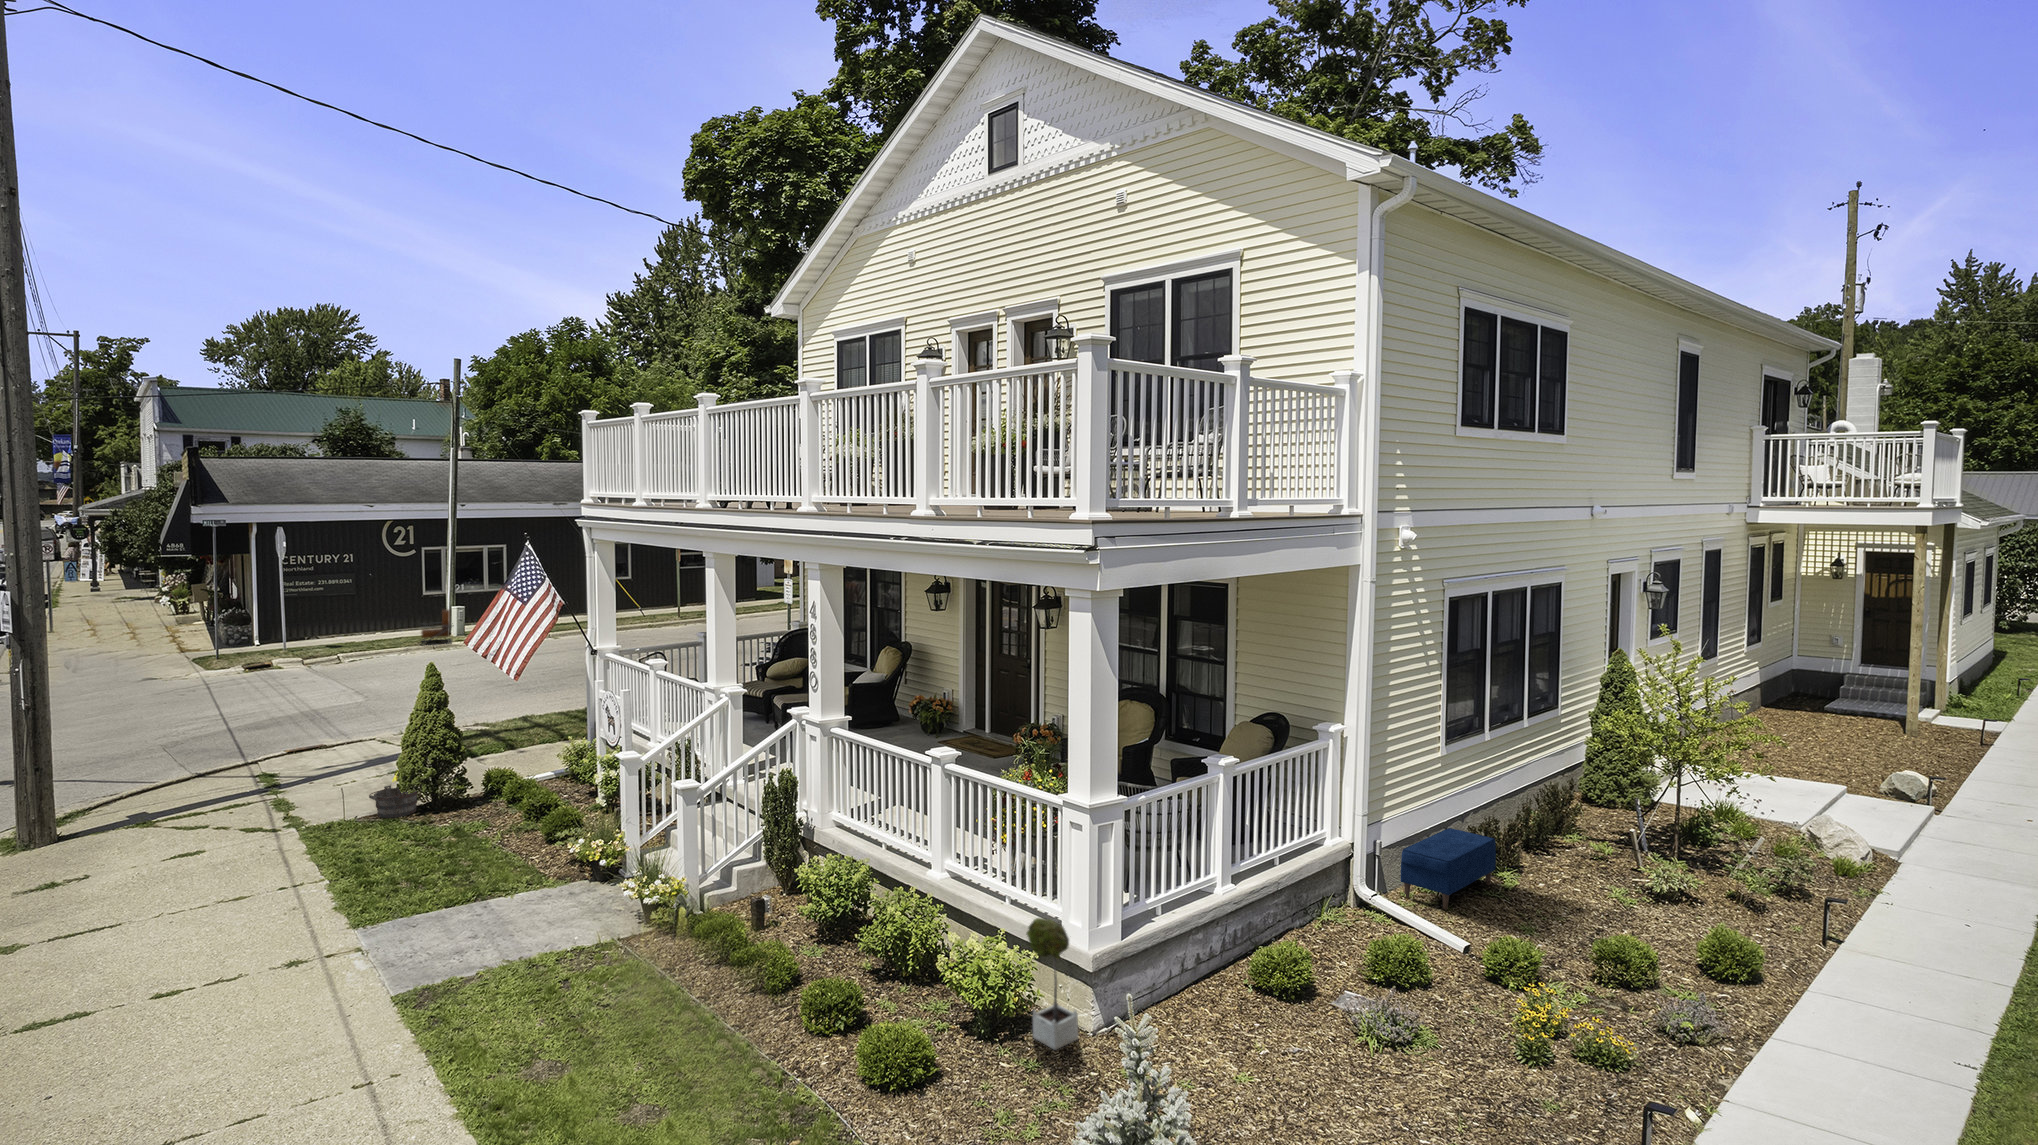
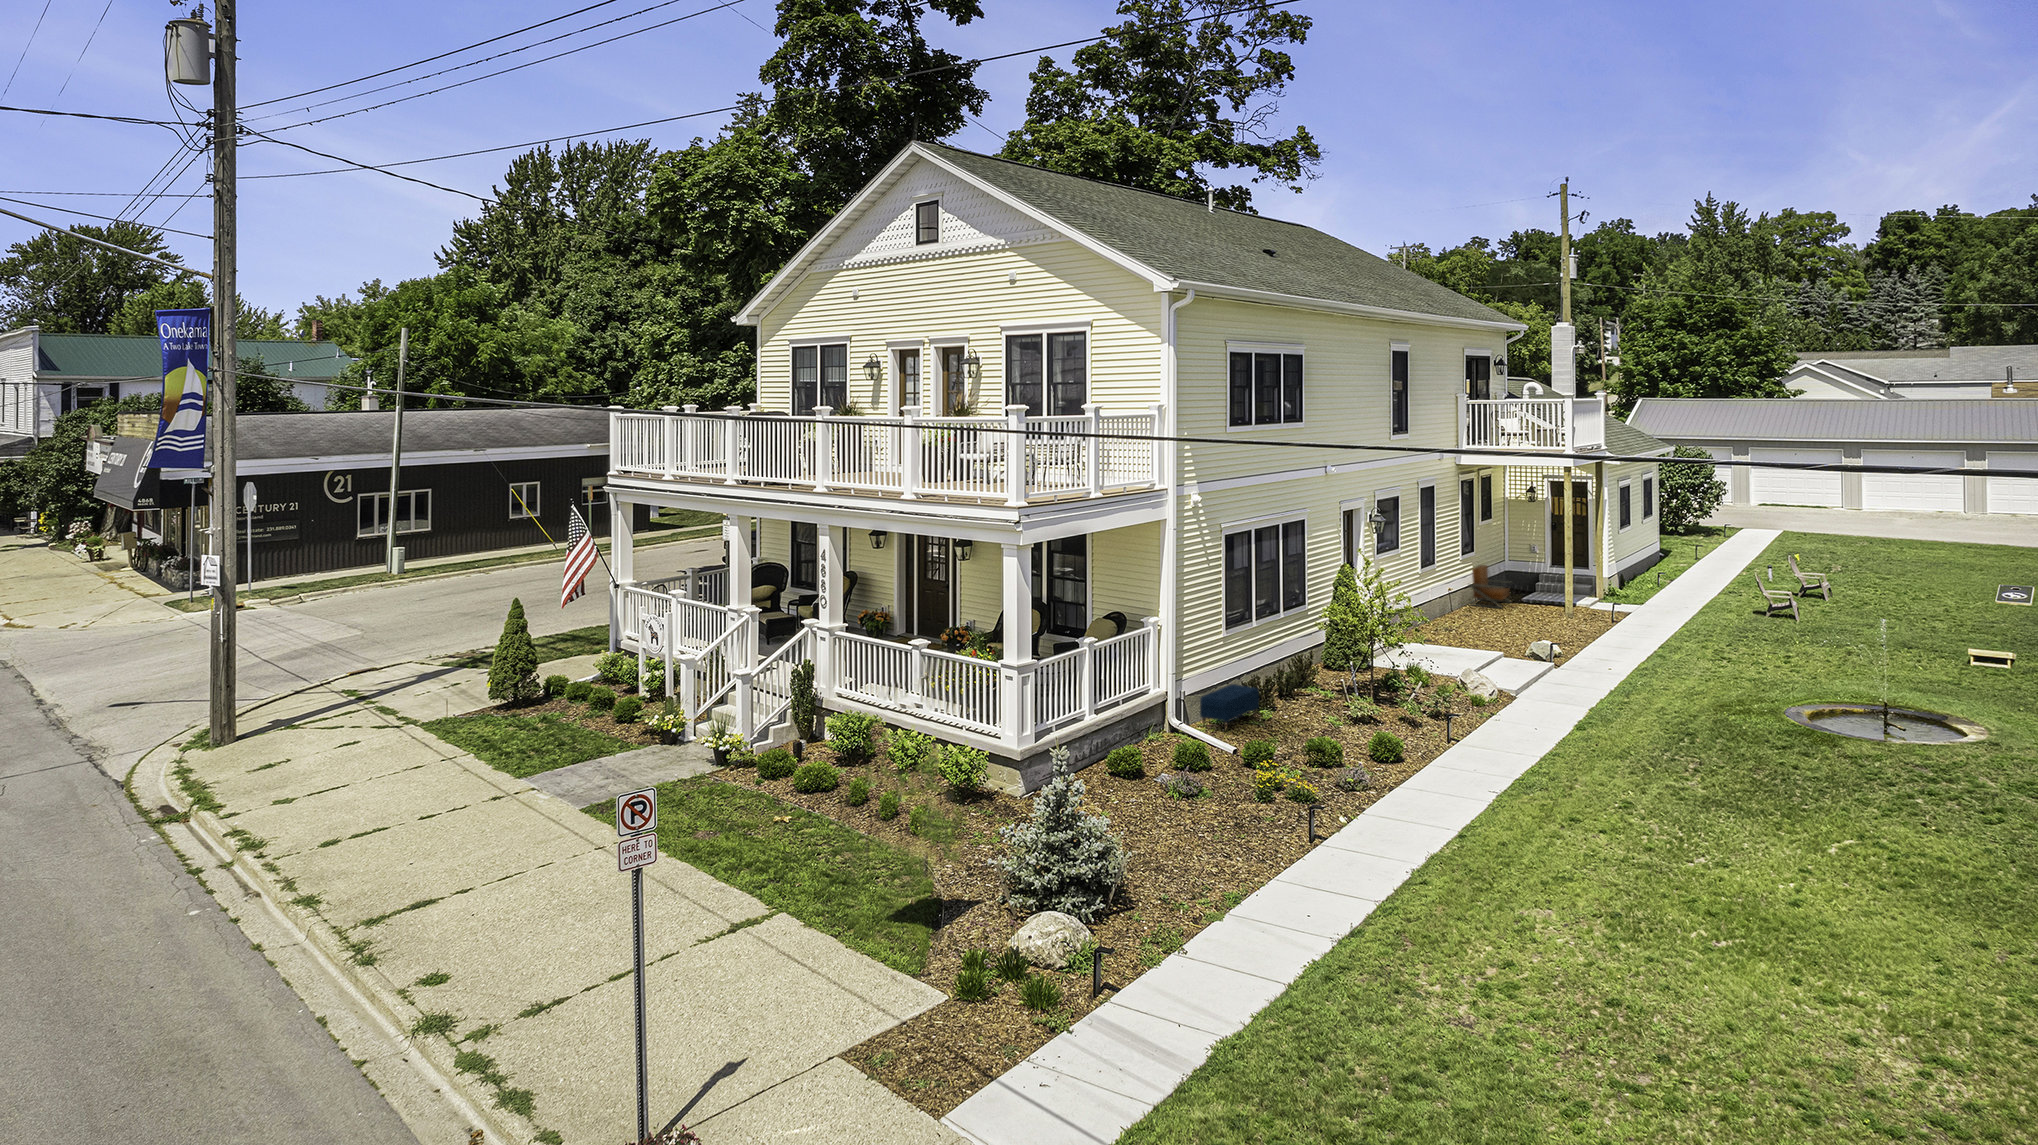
lounge chair: present [421,610,452,645] -> present [1468,565,1510,608]
bucket: present [369,786,417,818] -> none [463,693,499,716]
potted tree: present [1026,918,1079,1050] -> none [979,736,1010,808]

